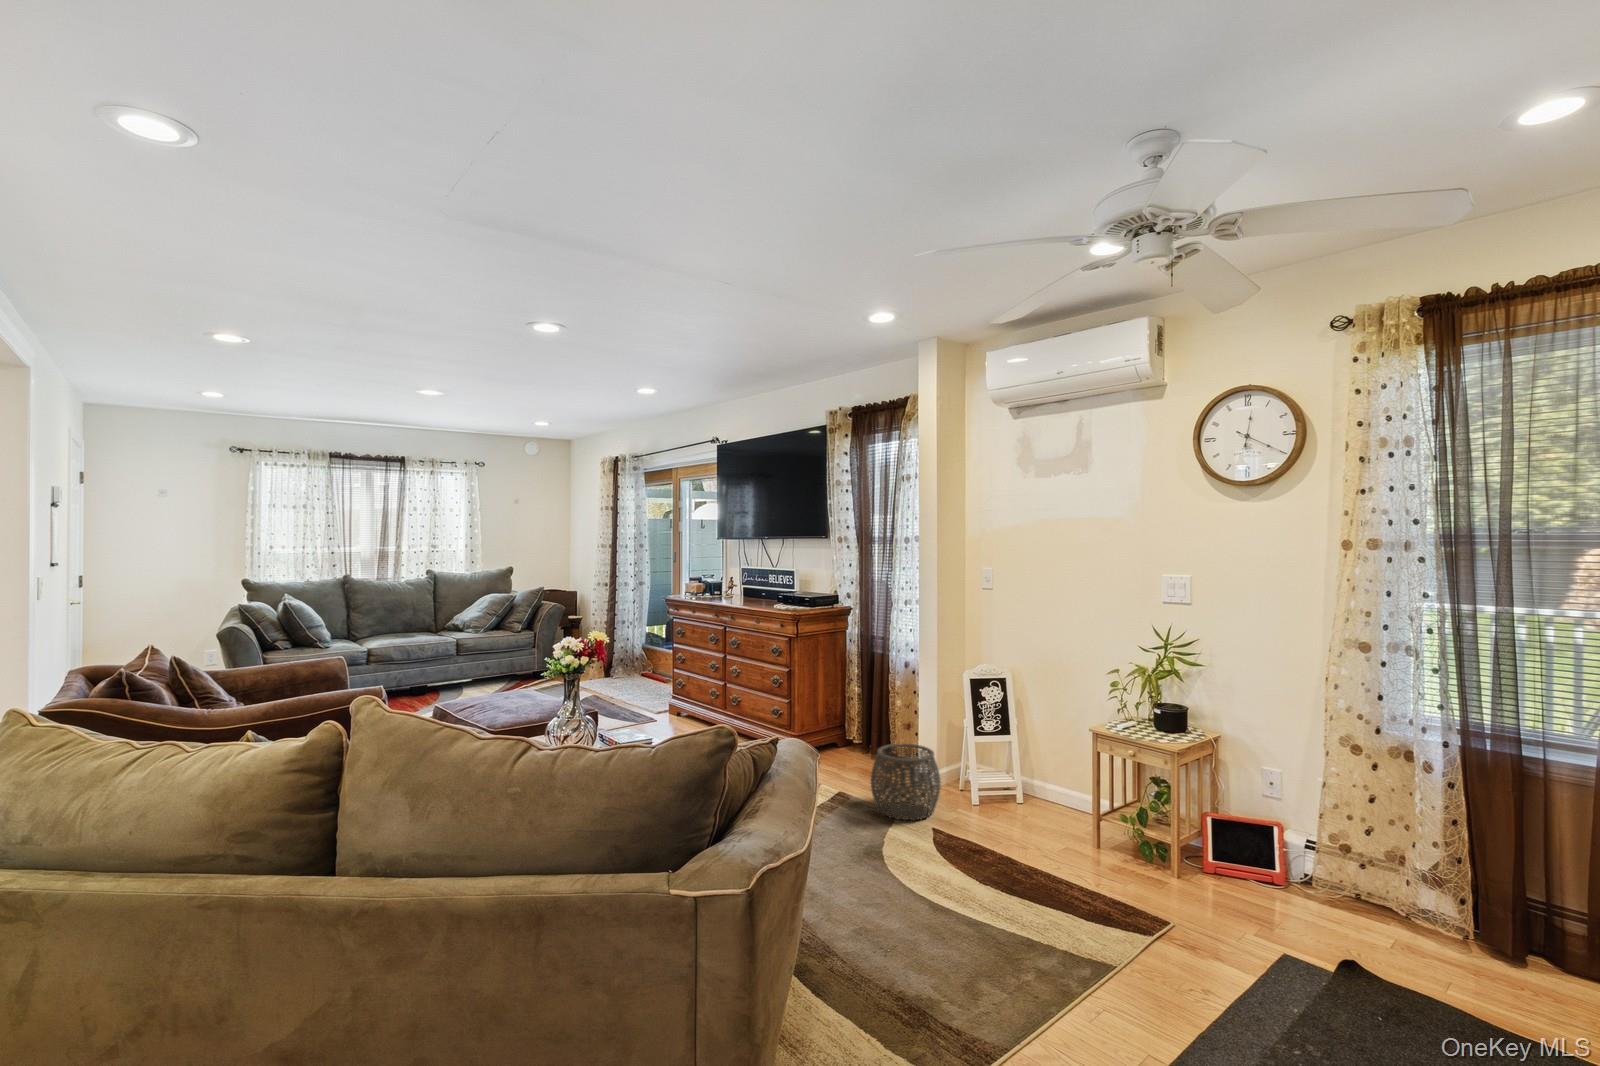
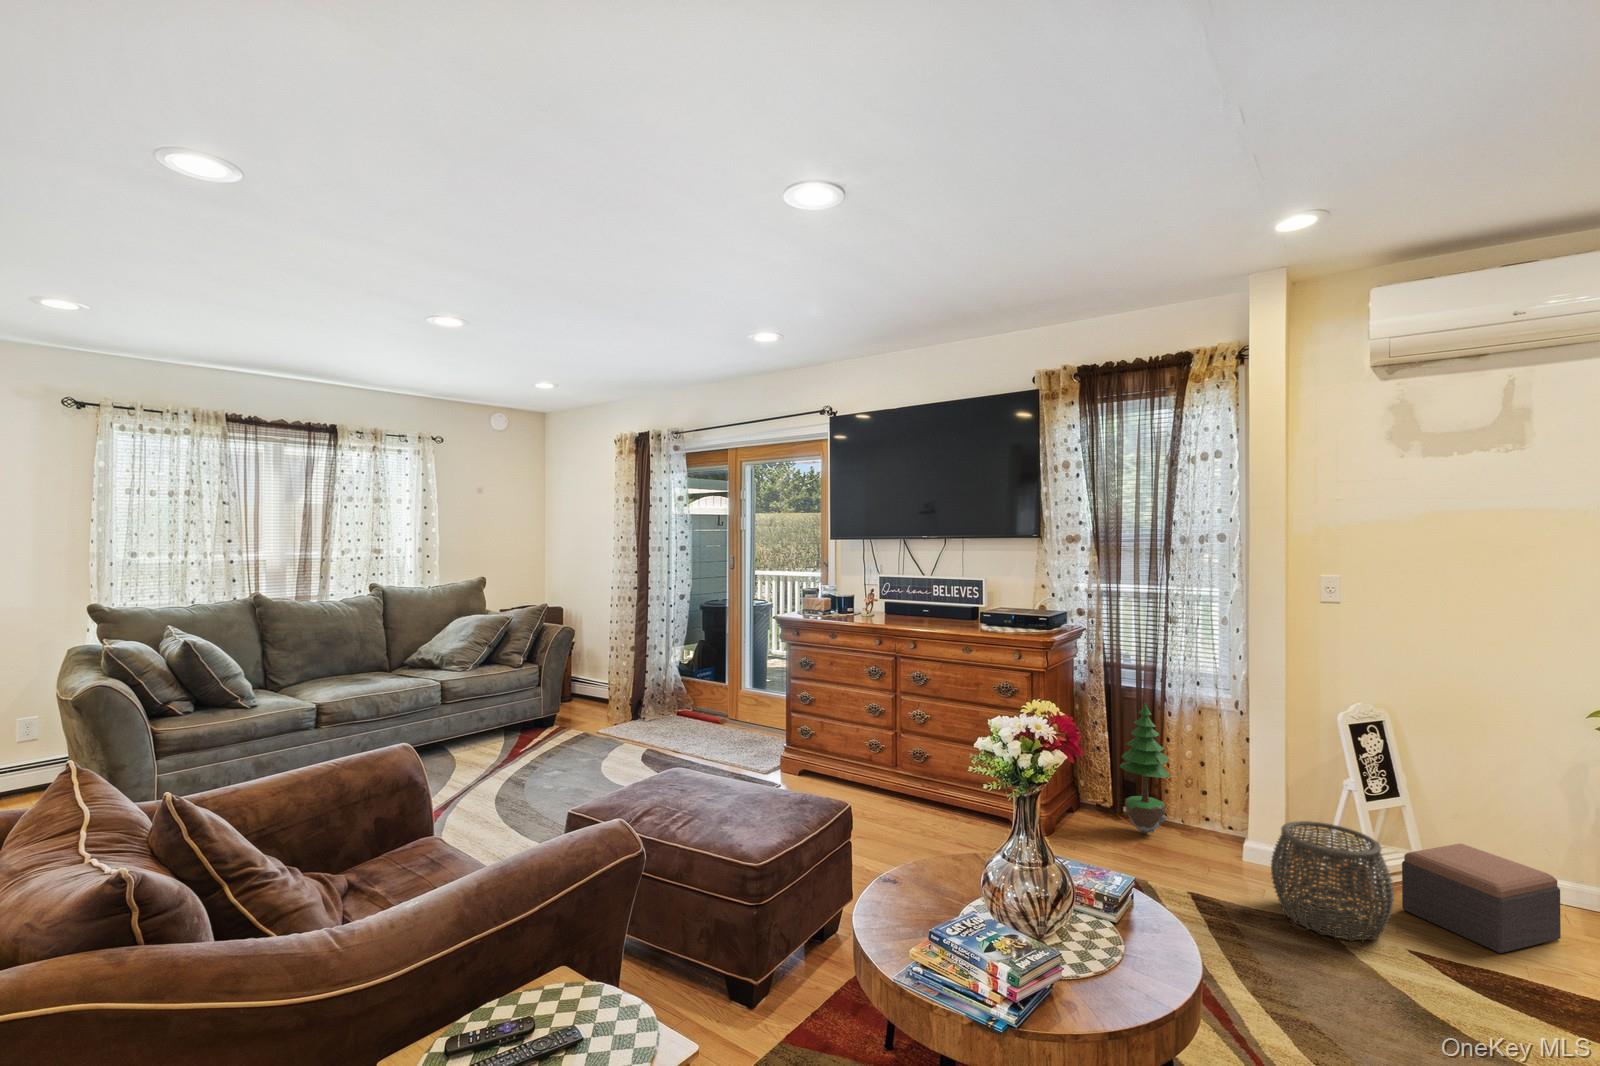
potted tree: none [851,663,886,762] -> present [1119,703,1170,834]
footstool: none [971,768,1053,834] -> present [1402,844,1561,953]

